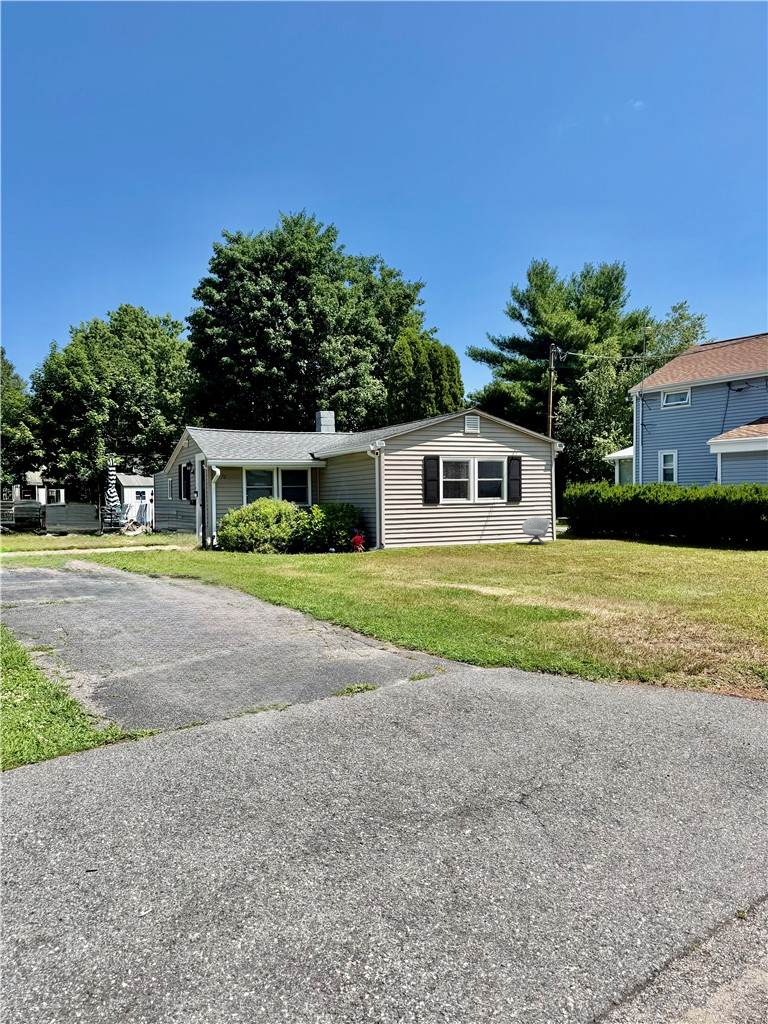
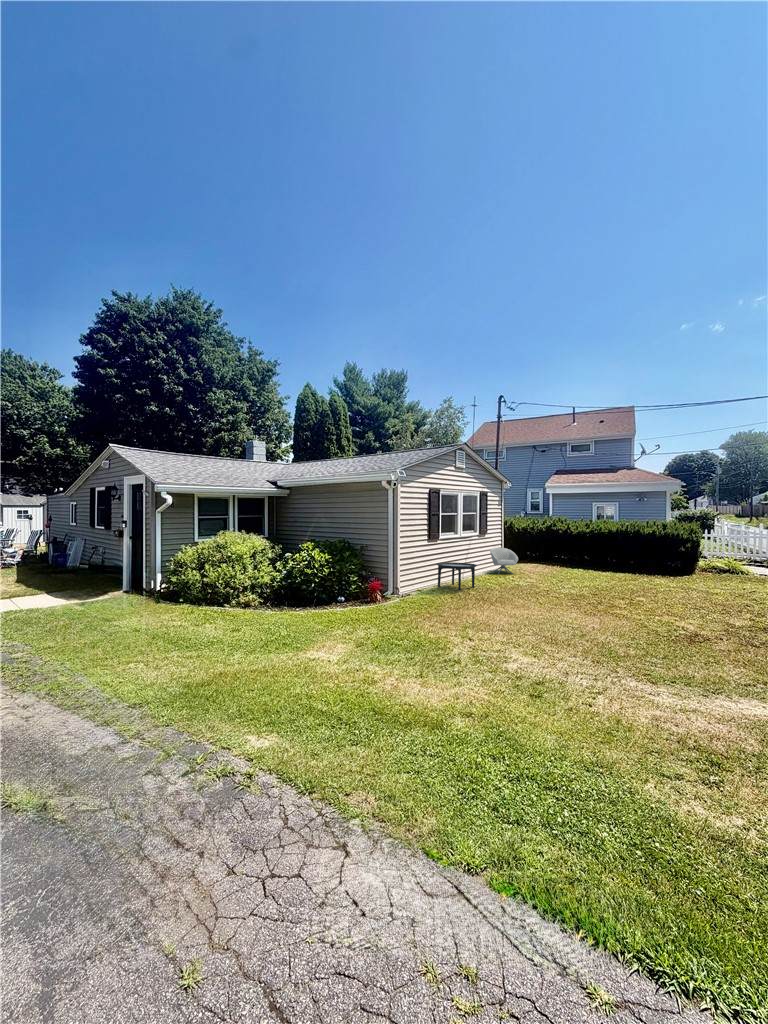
round table: none [430,527,467,551] -> present [437,562,477,590]

